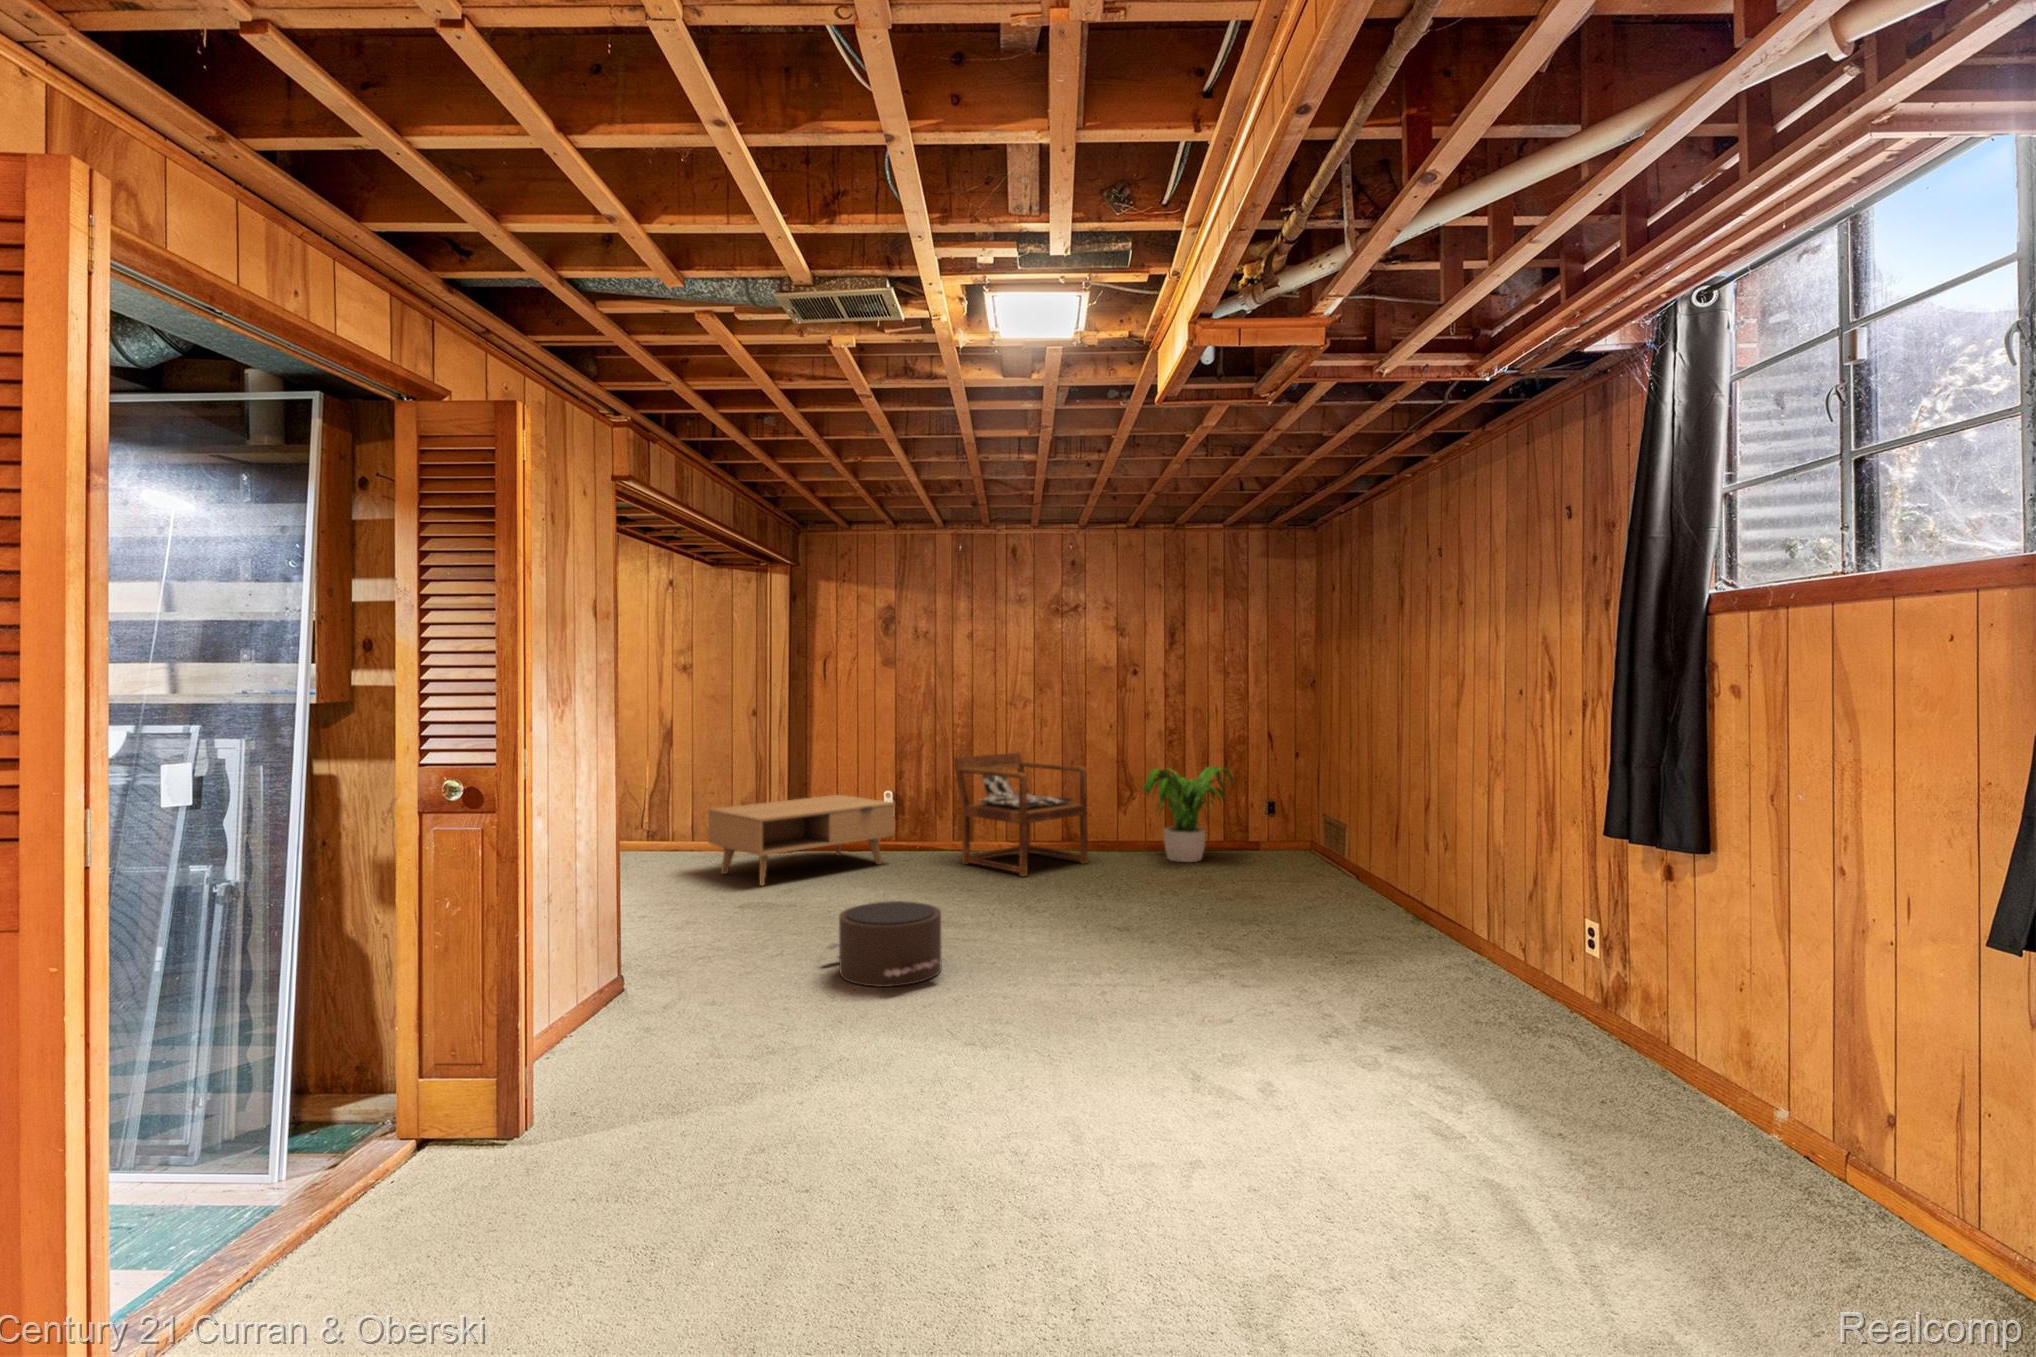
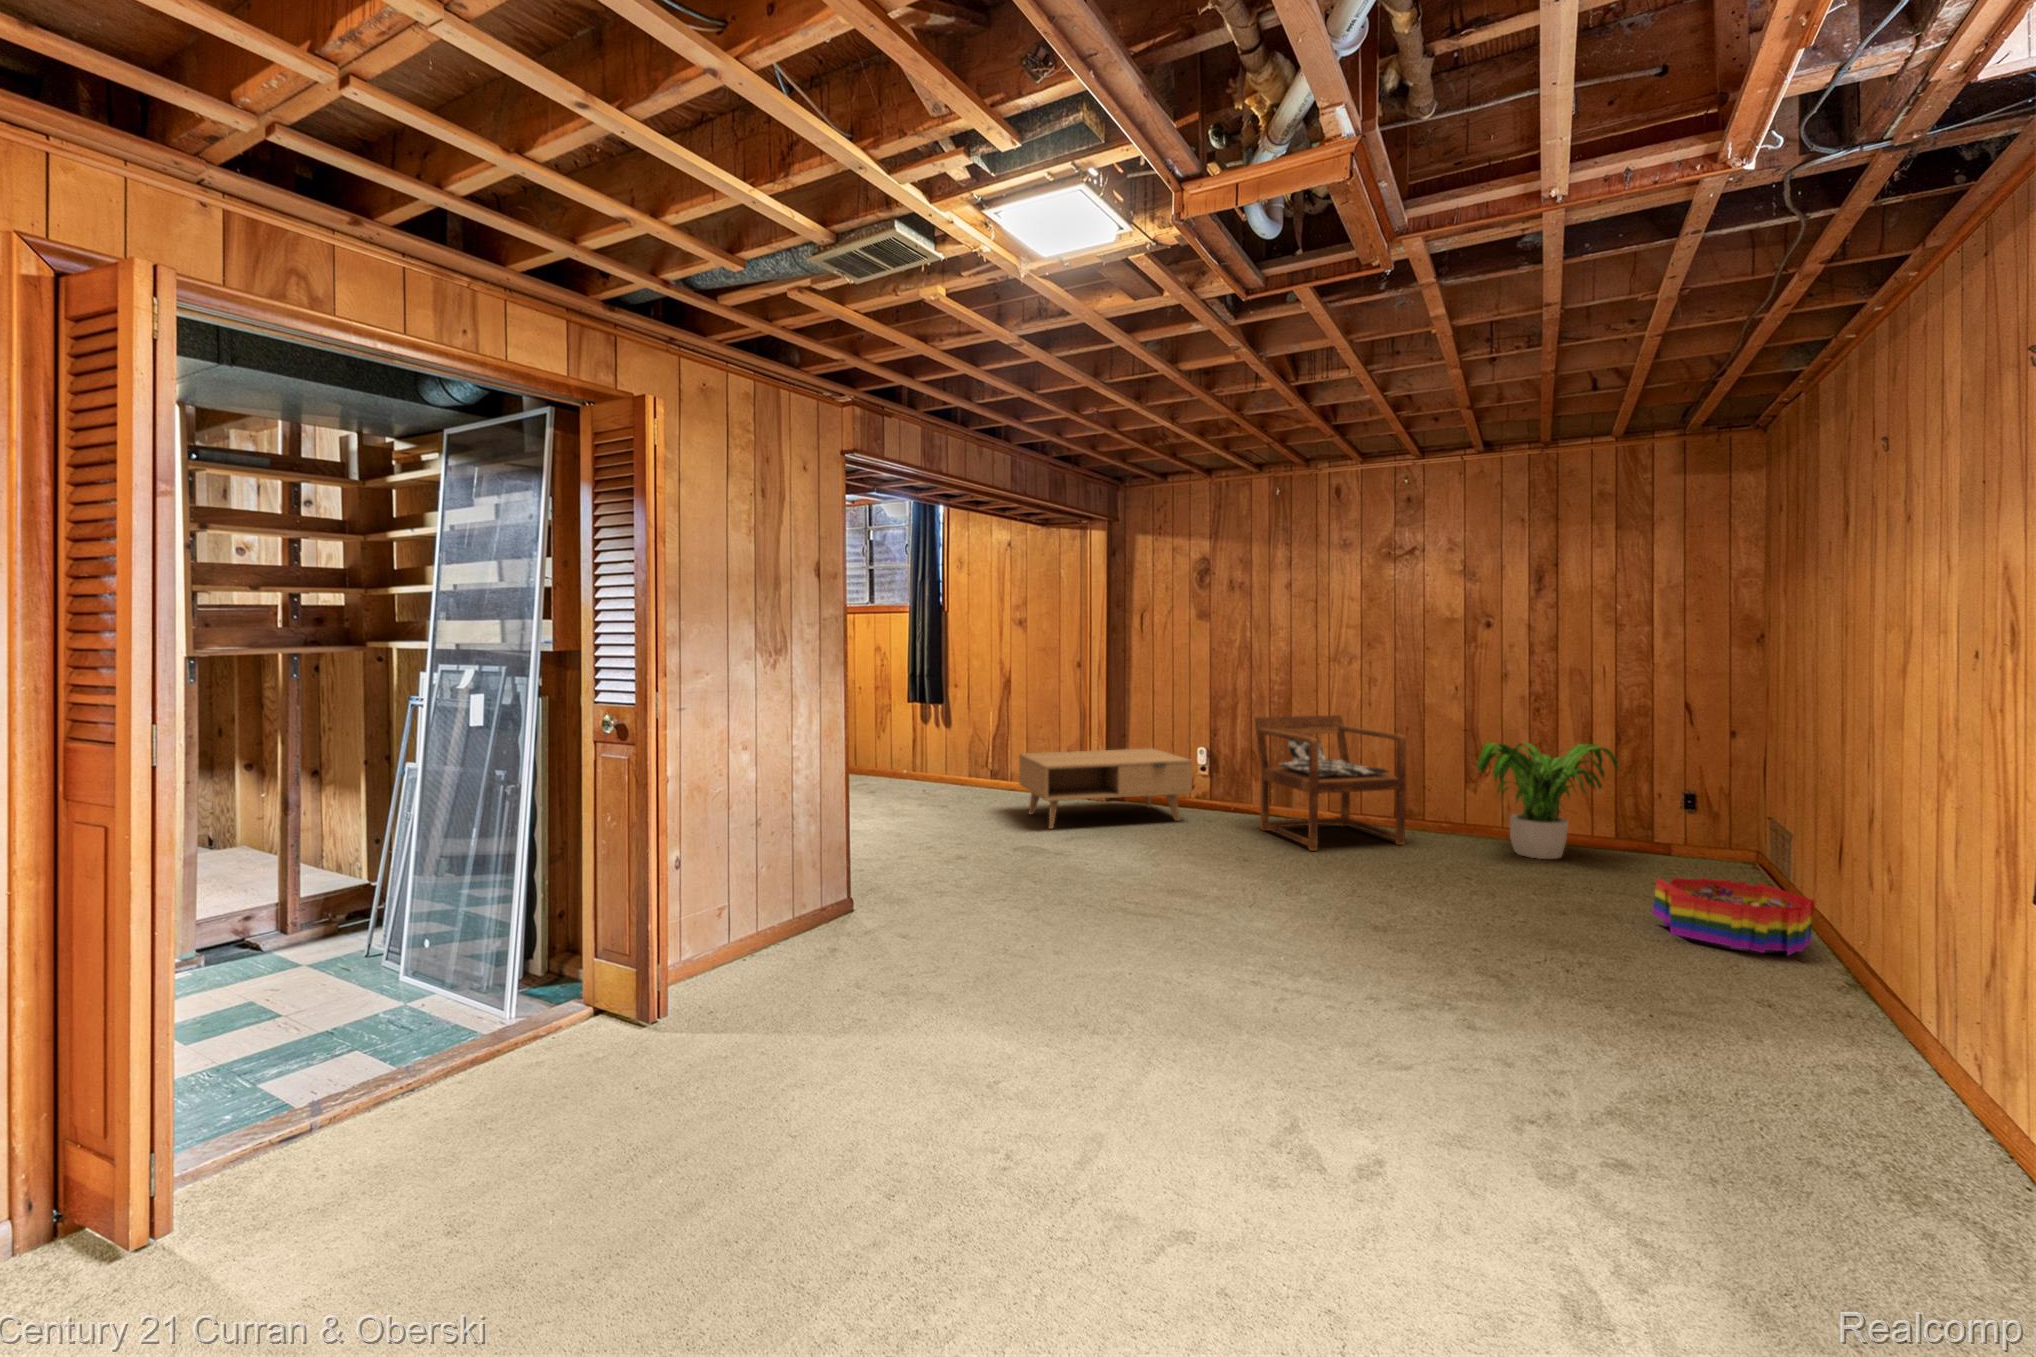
storage bin: none [1295,859,1390,907] -> present [1652,878,1815,955]
pouf: present [827,901,941,987] -> none [1024,858,1127,944]

